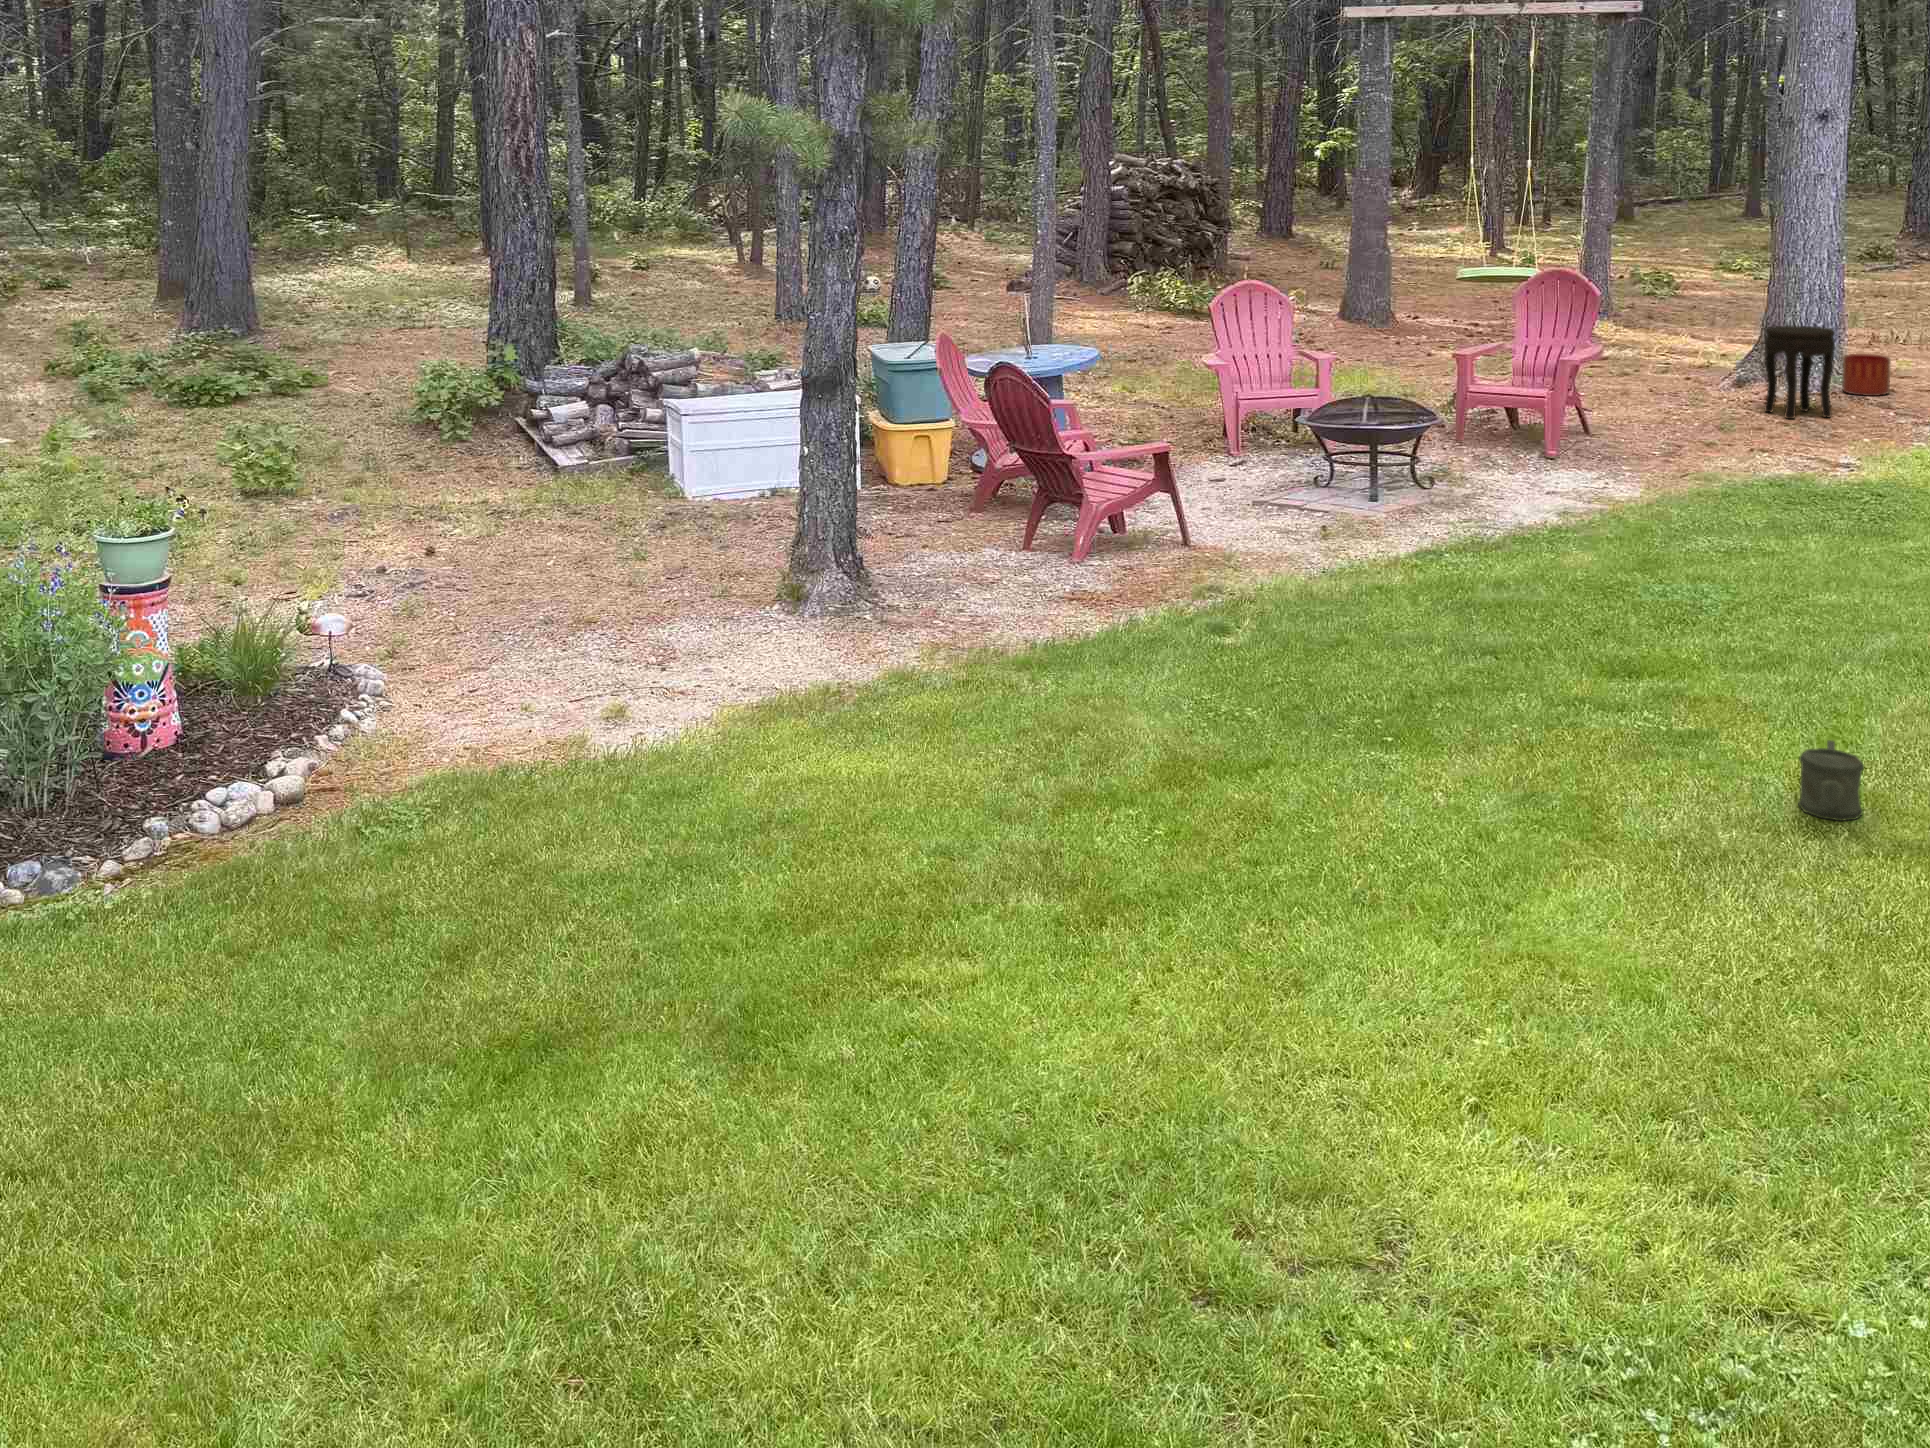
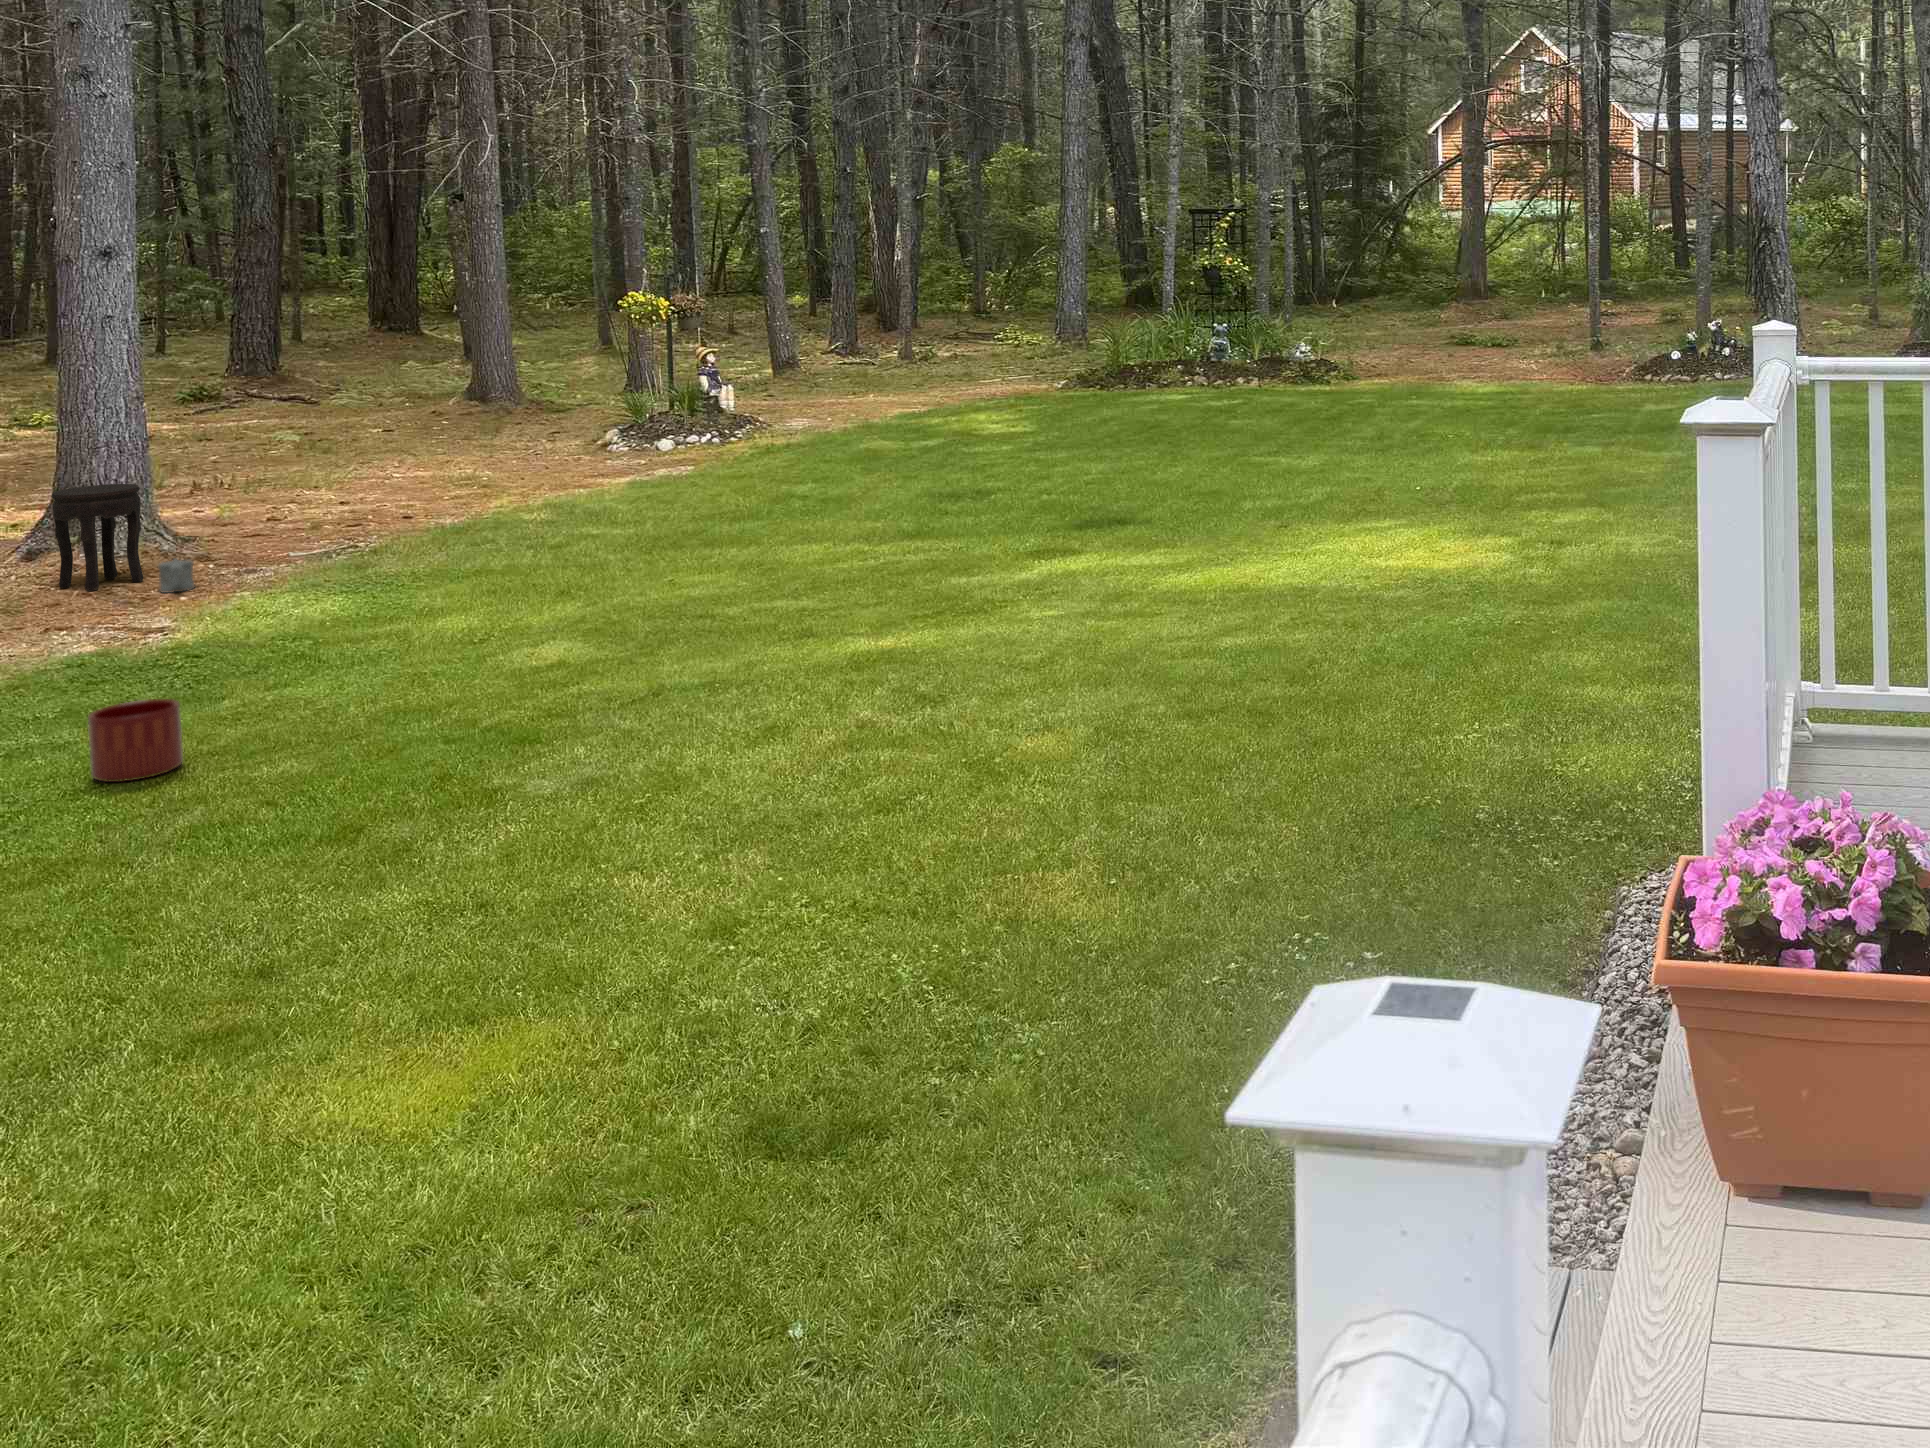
planter: present [1842,354,1891,396] -> present [88,699,183,782]
watering can: present [1798,740,1864,821] -> present [158,559,194,593]

